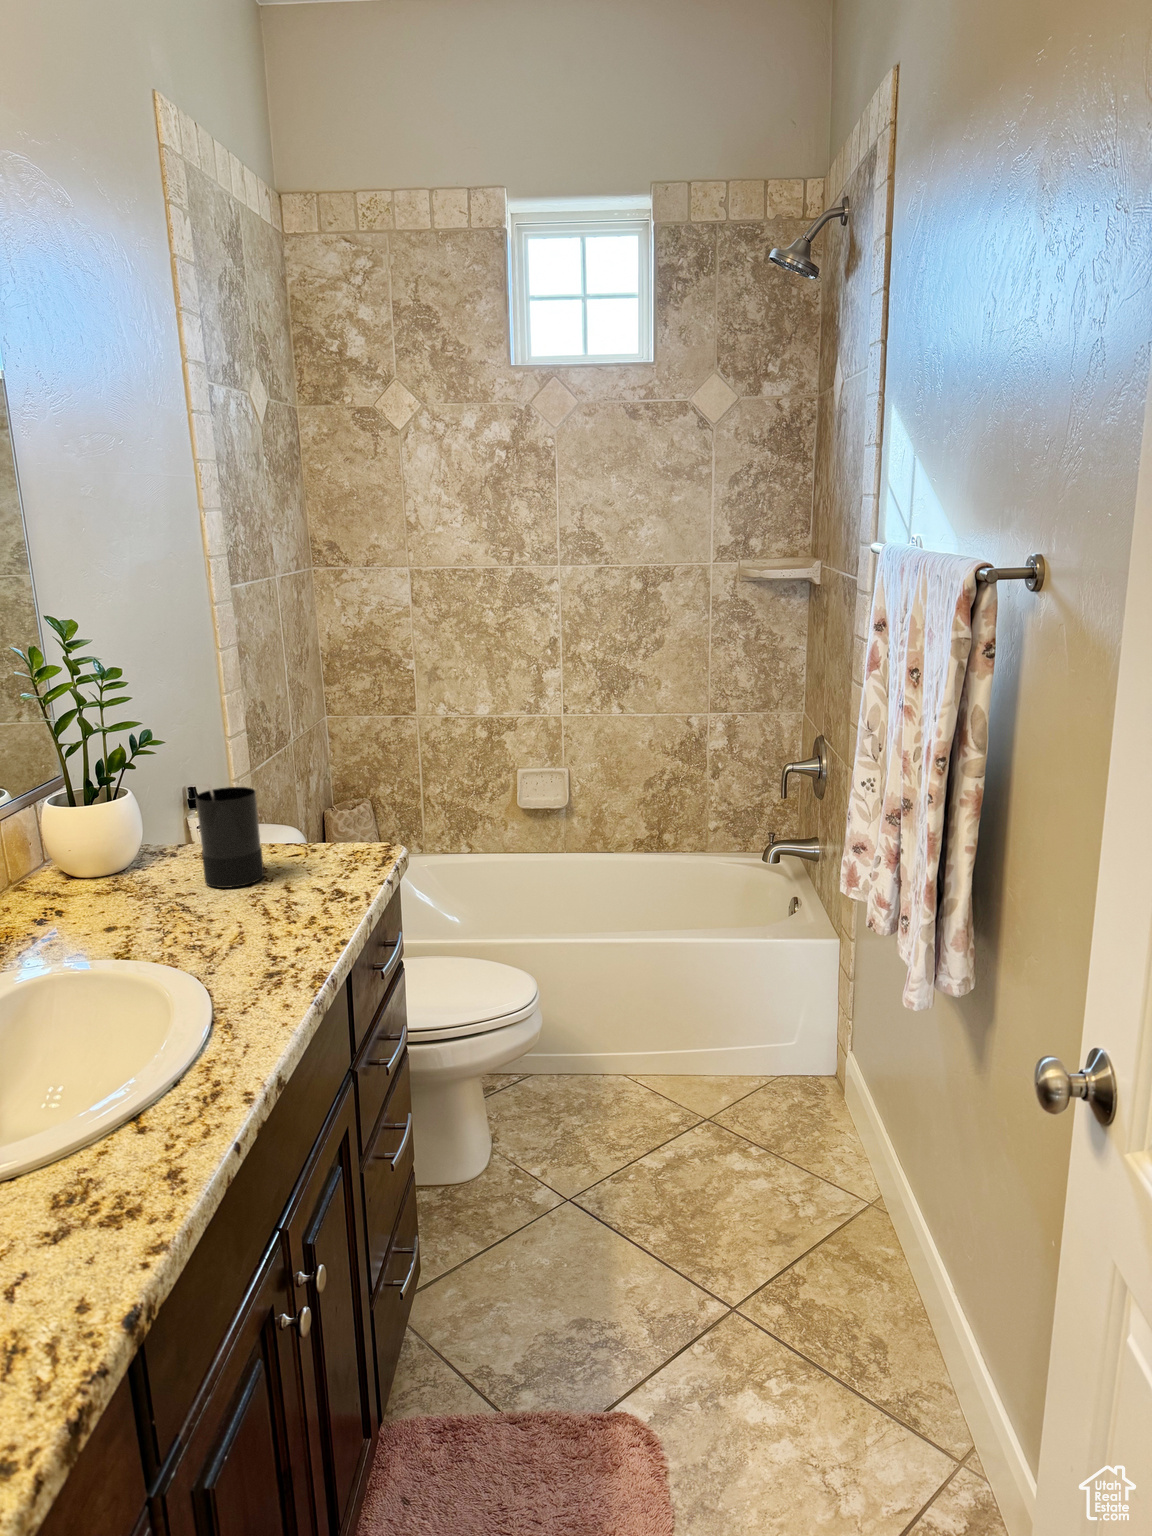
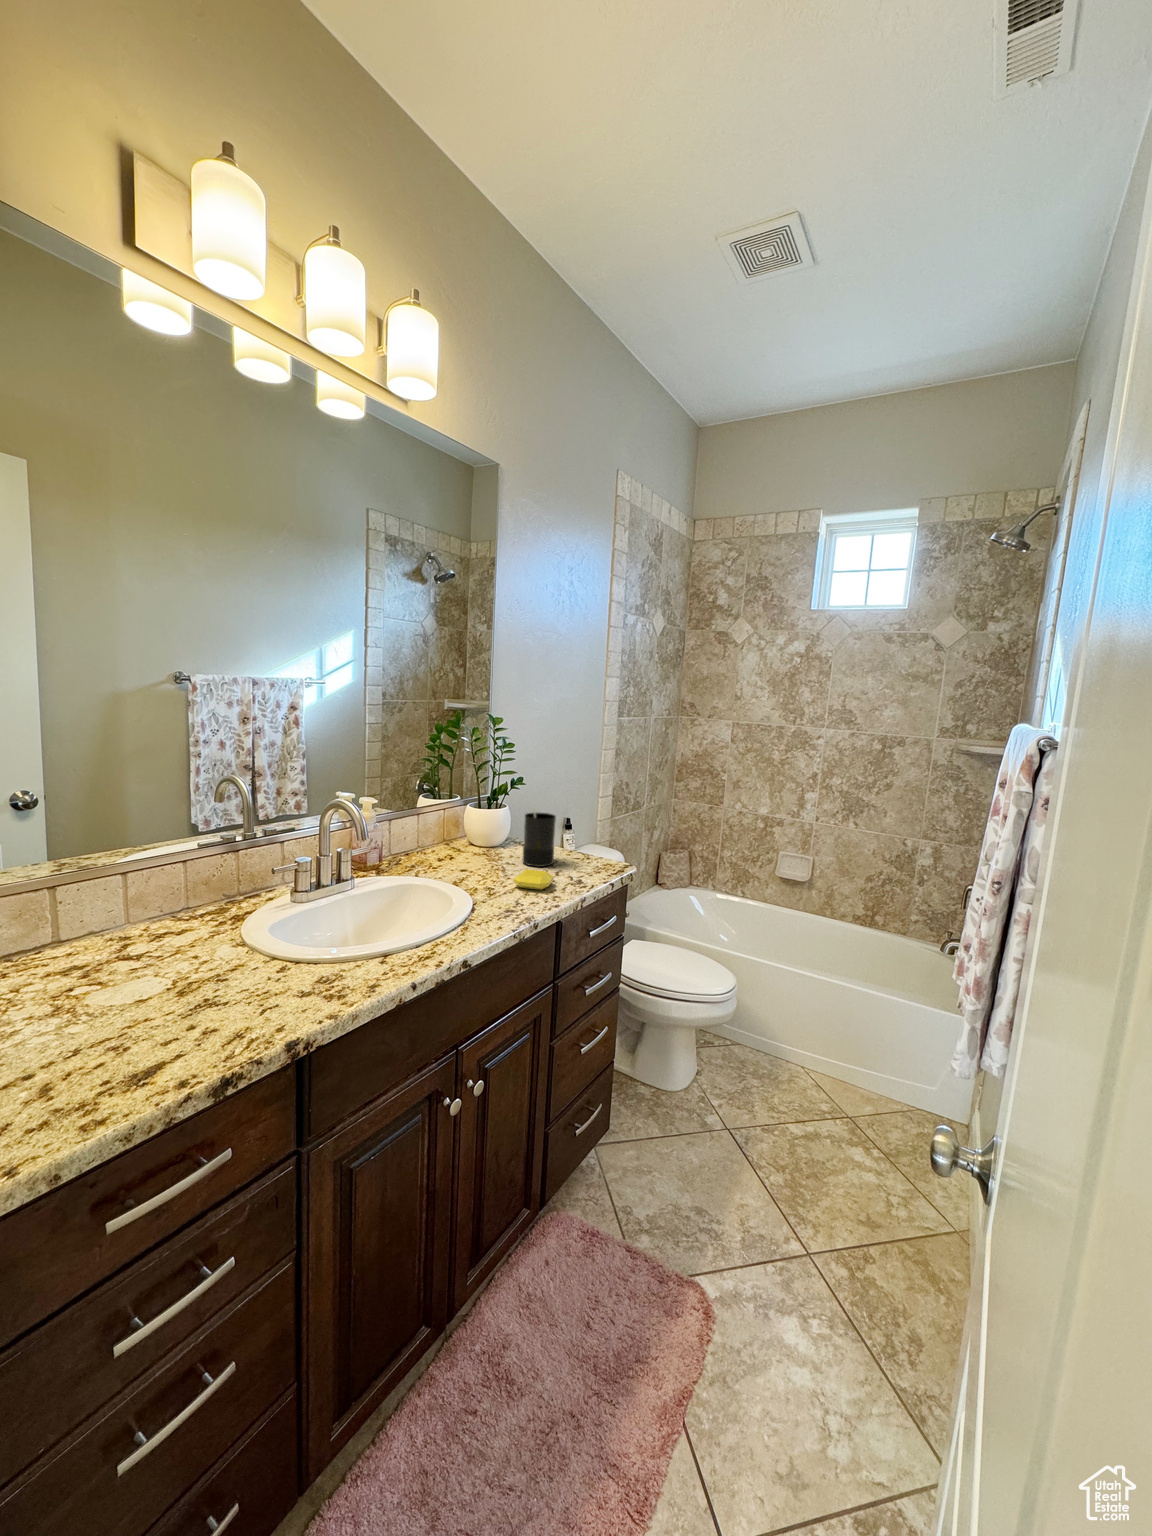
soap bar: none [234,890,304,929] -> present [513,869,553,890]

